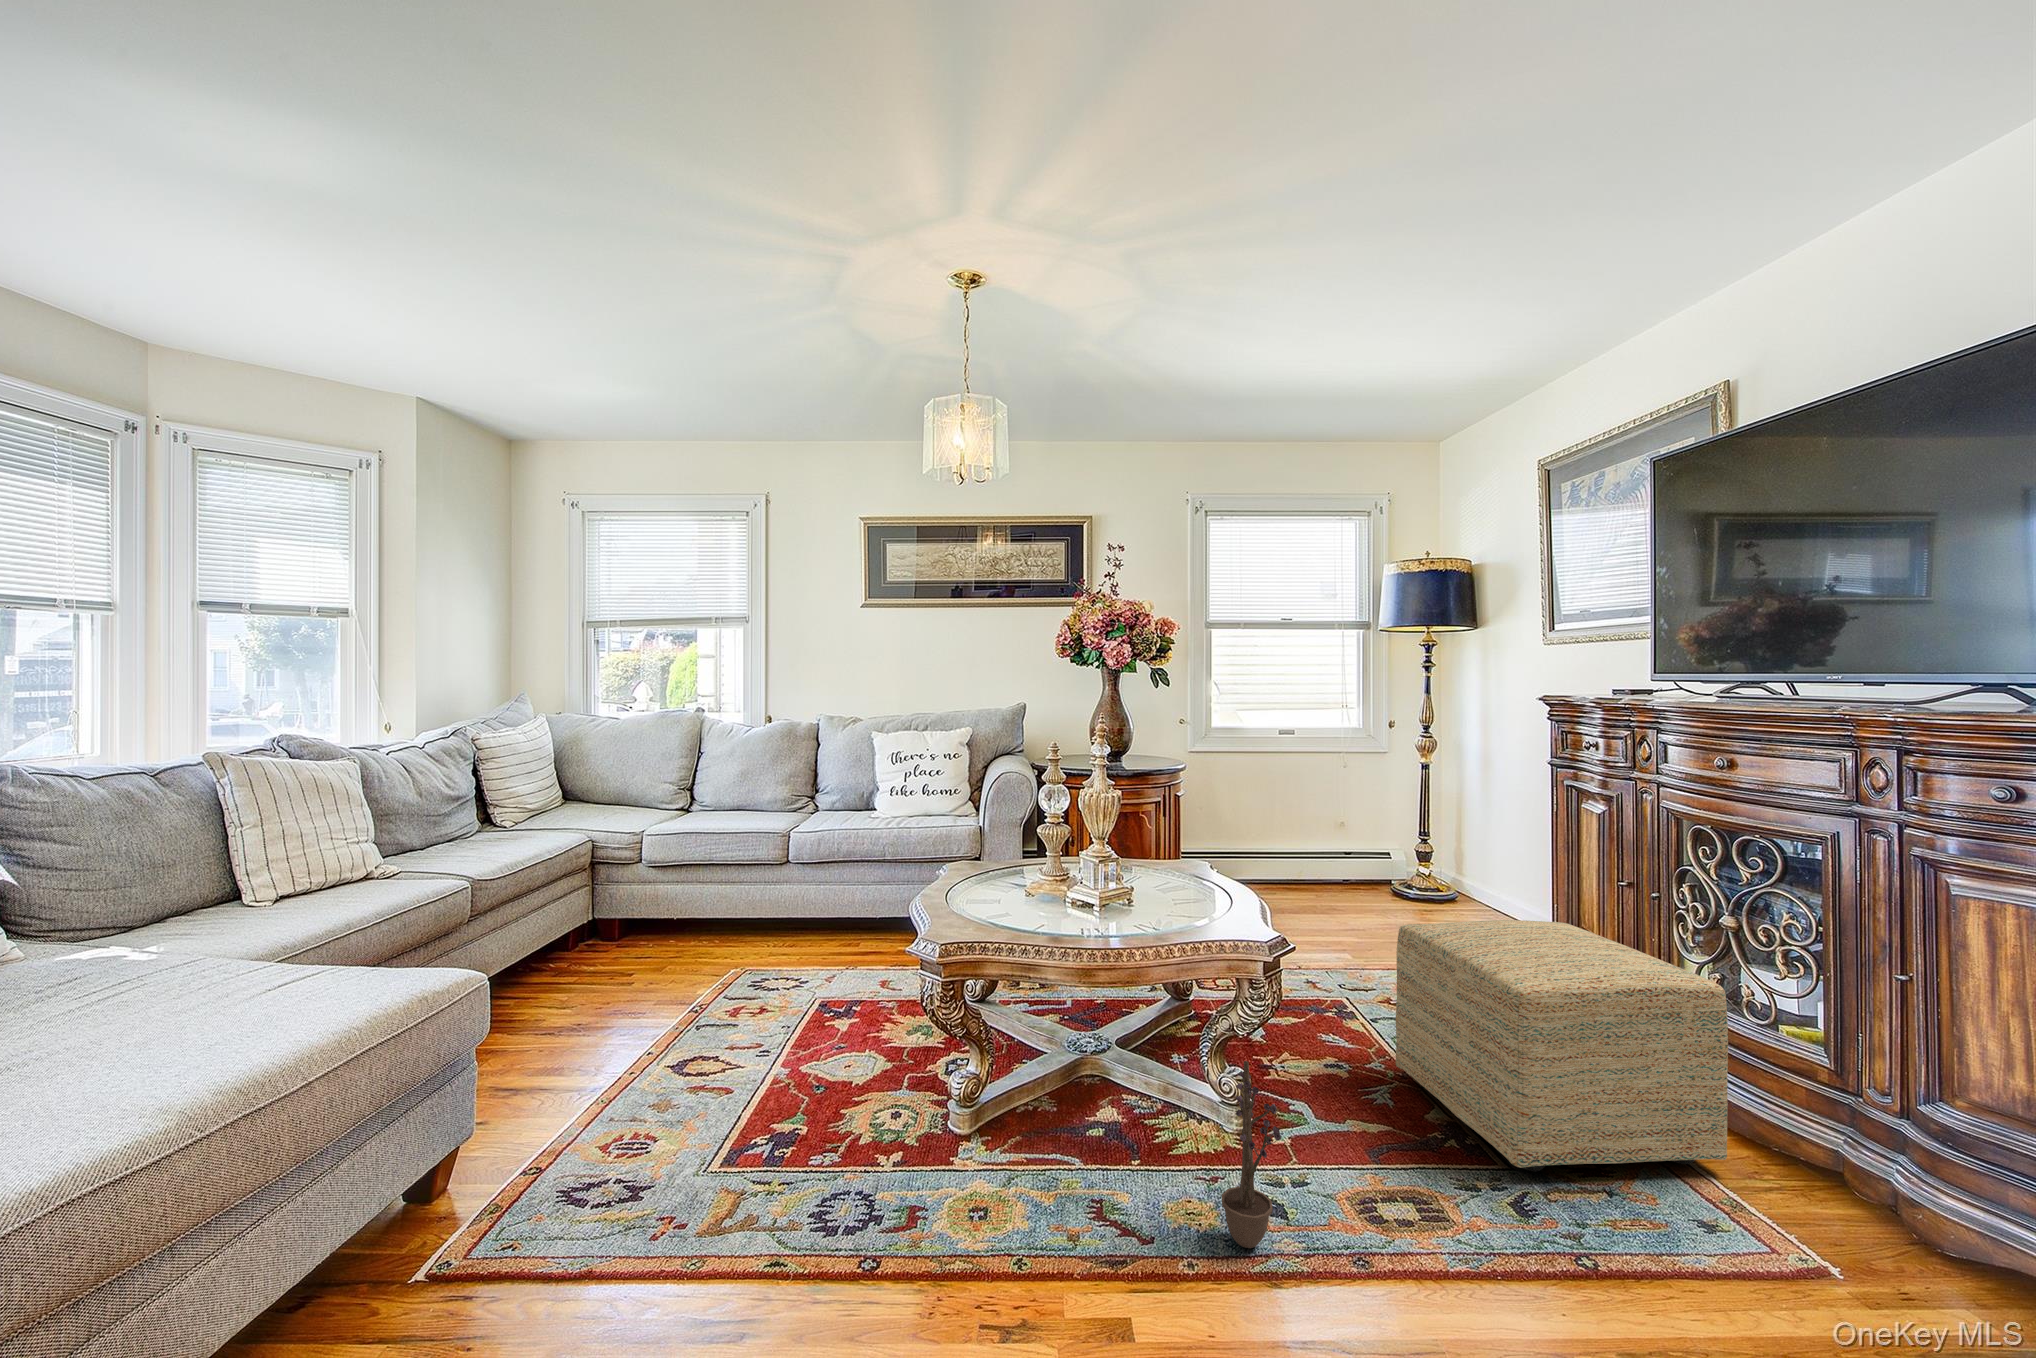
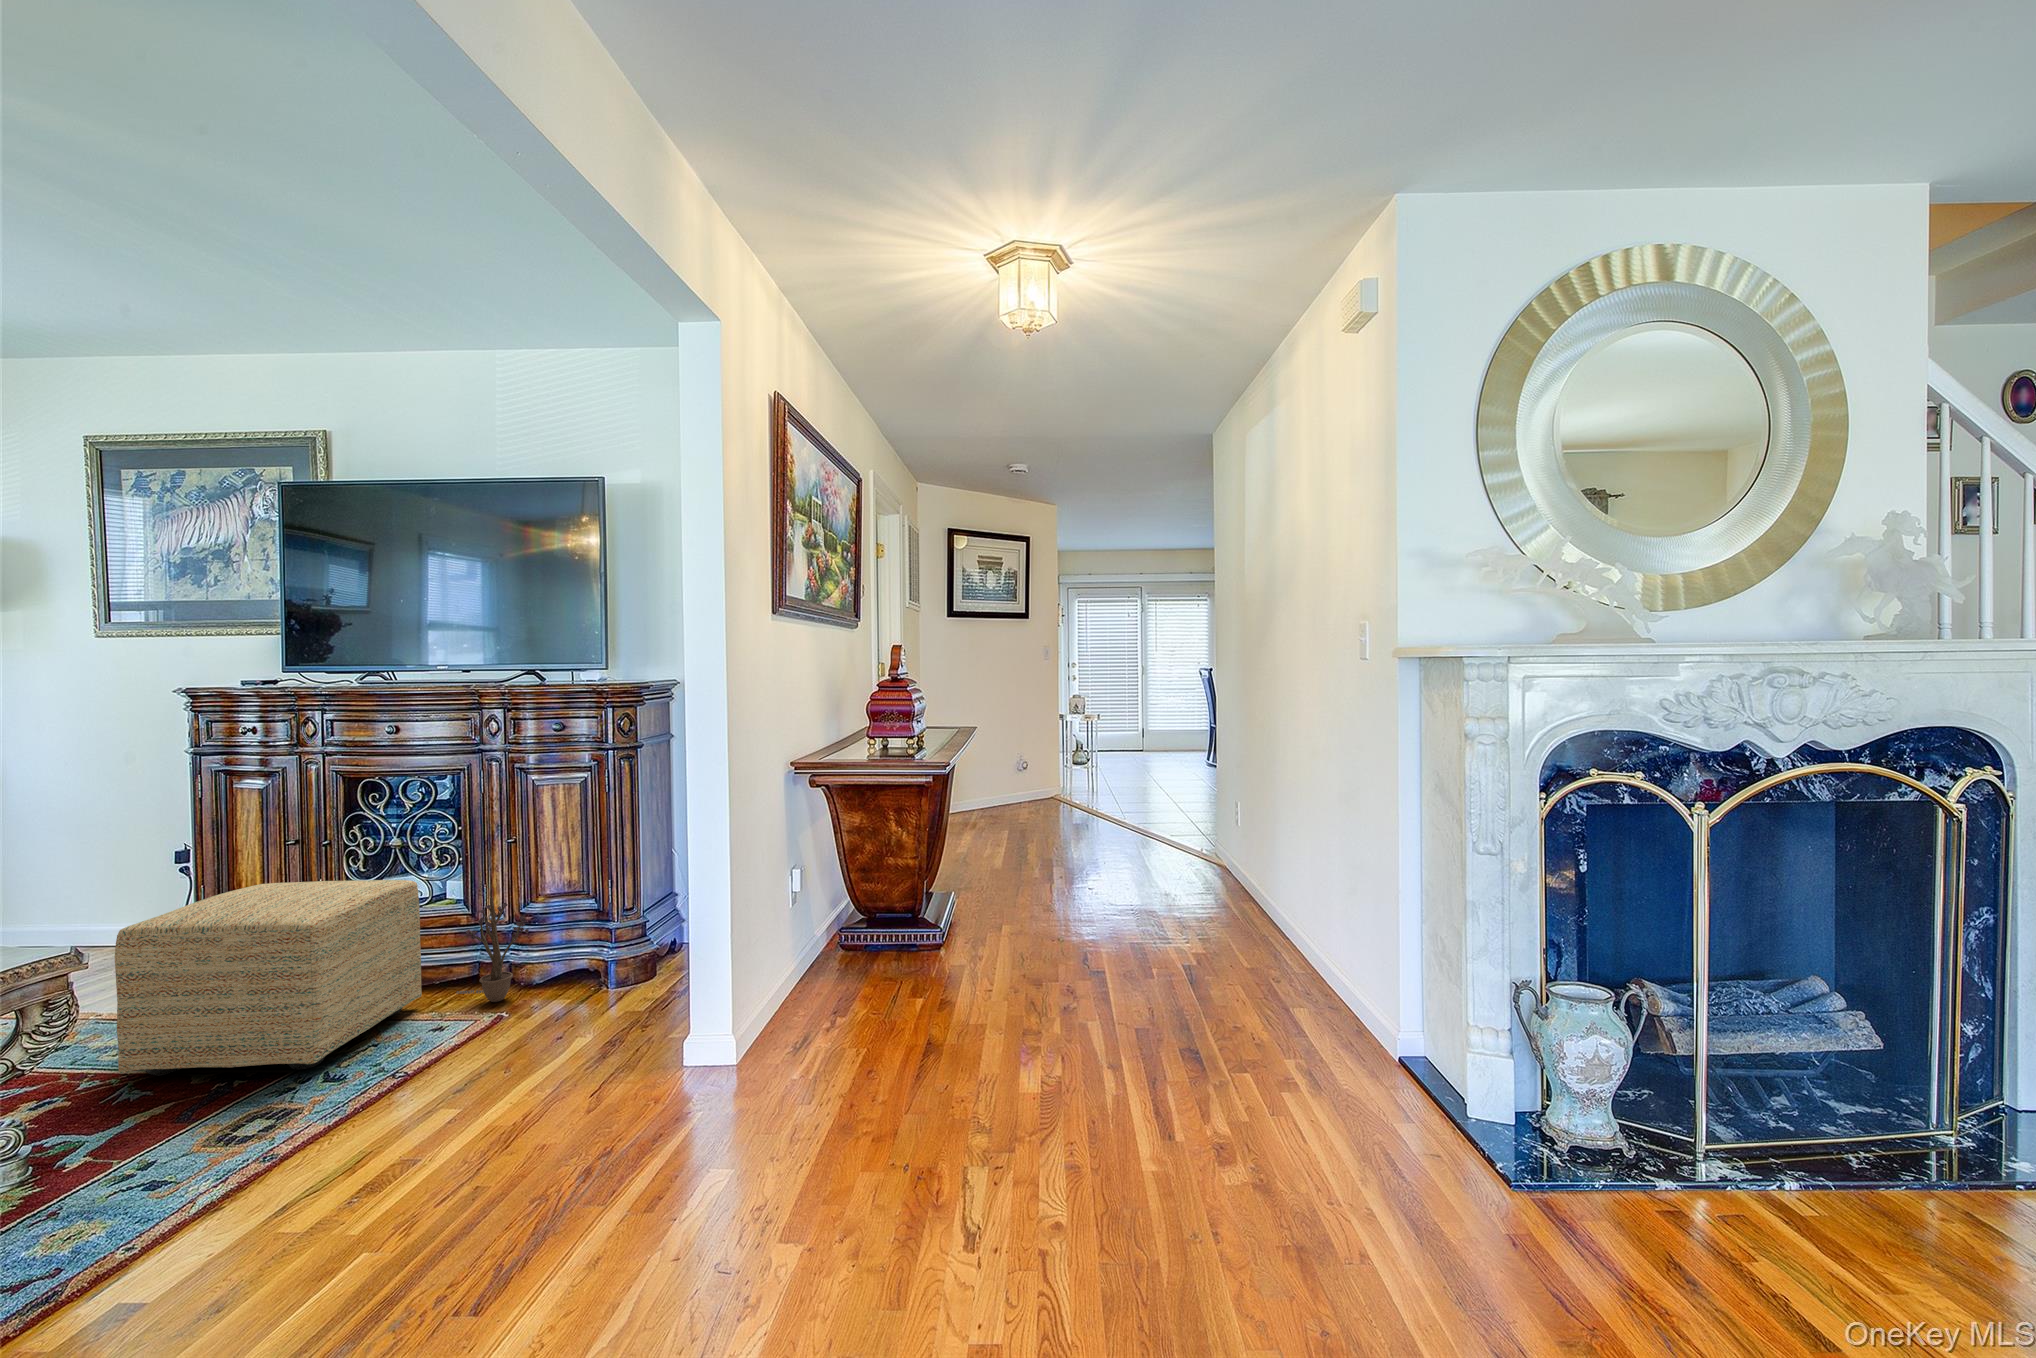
decorative plant: present [1222,1061,1281,1248] -> present [456,898,529,1002]

